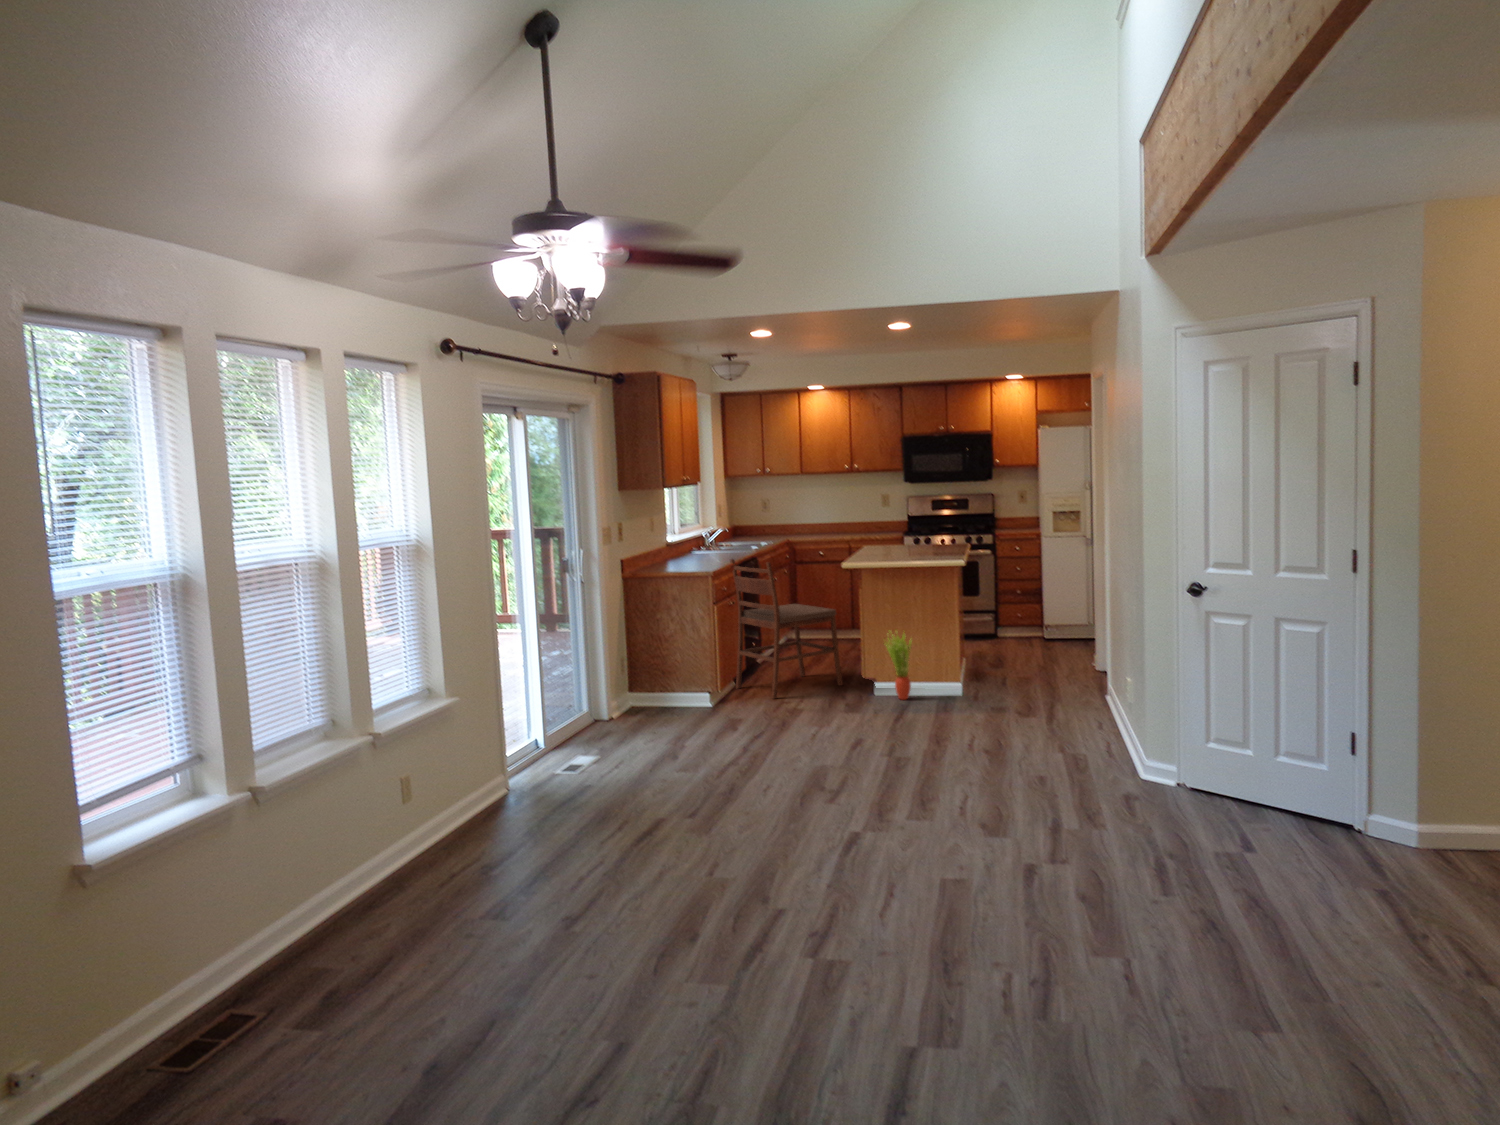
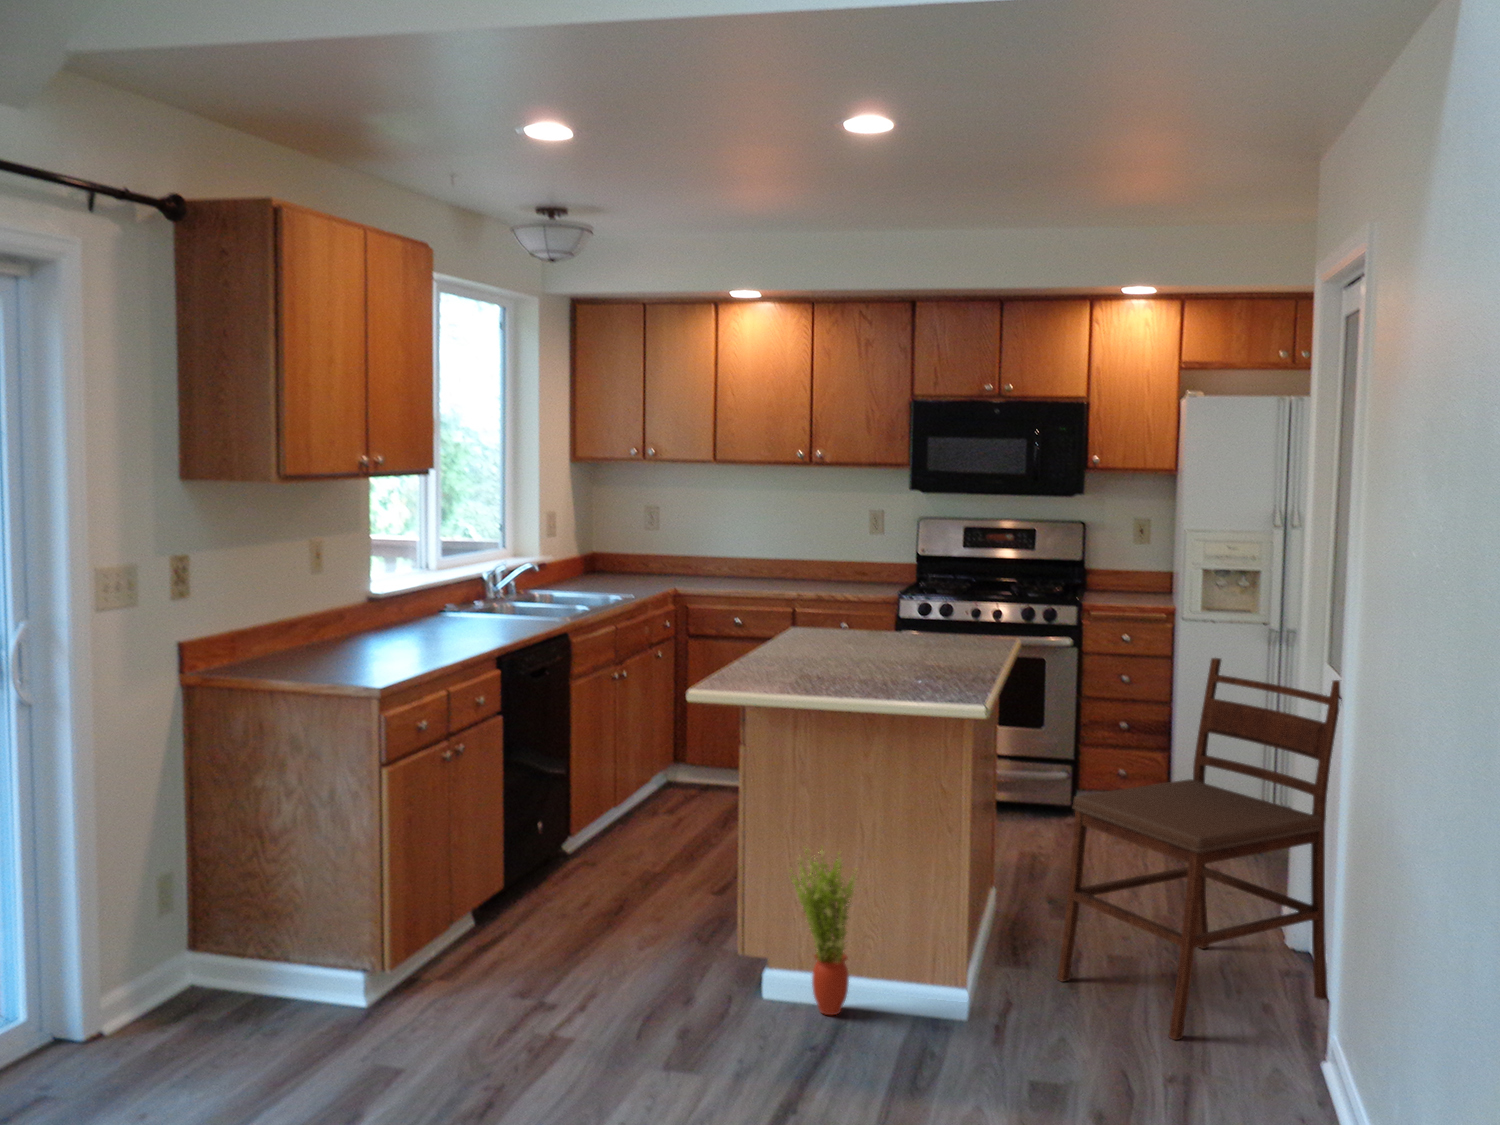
dining chair: present [730,559,843,699] -> present [1057,658,1340,1040]

